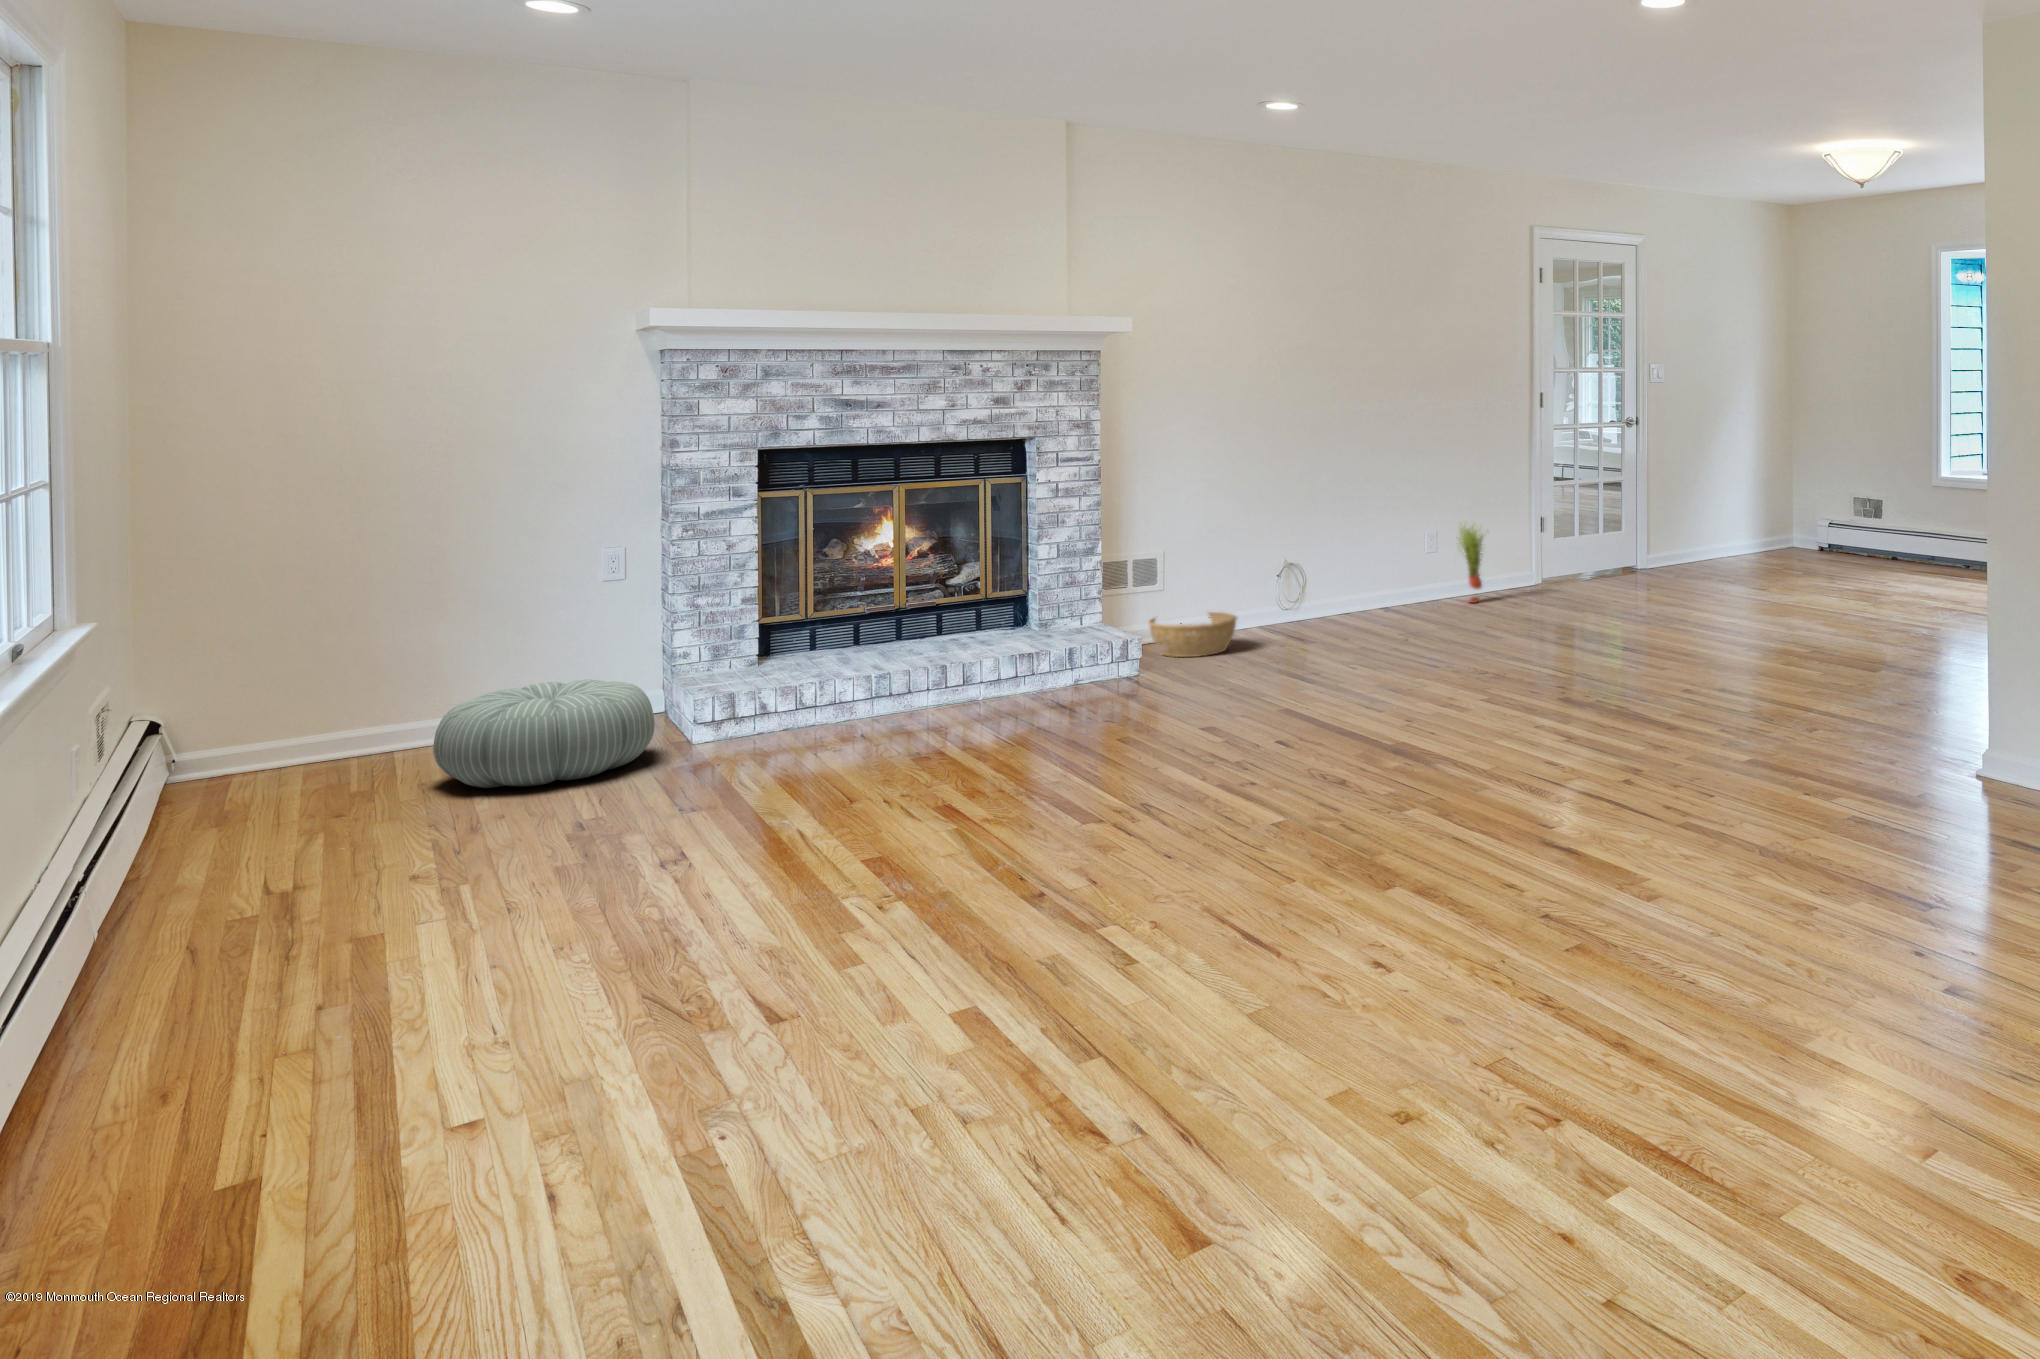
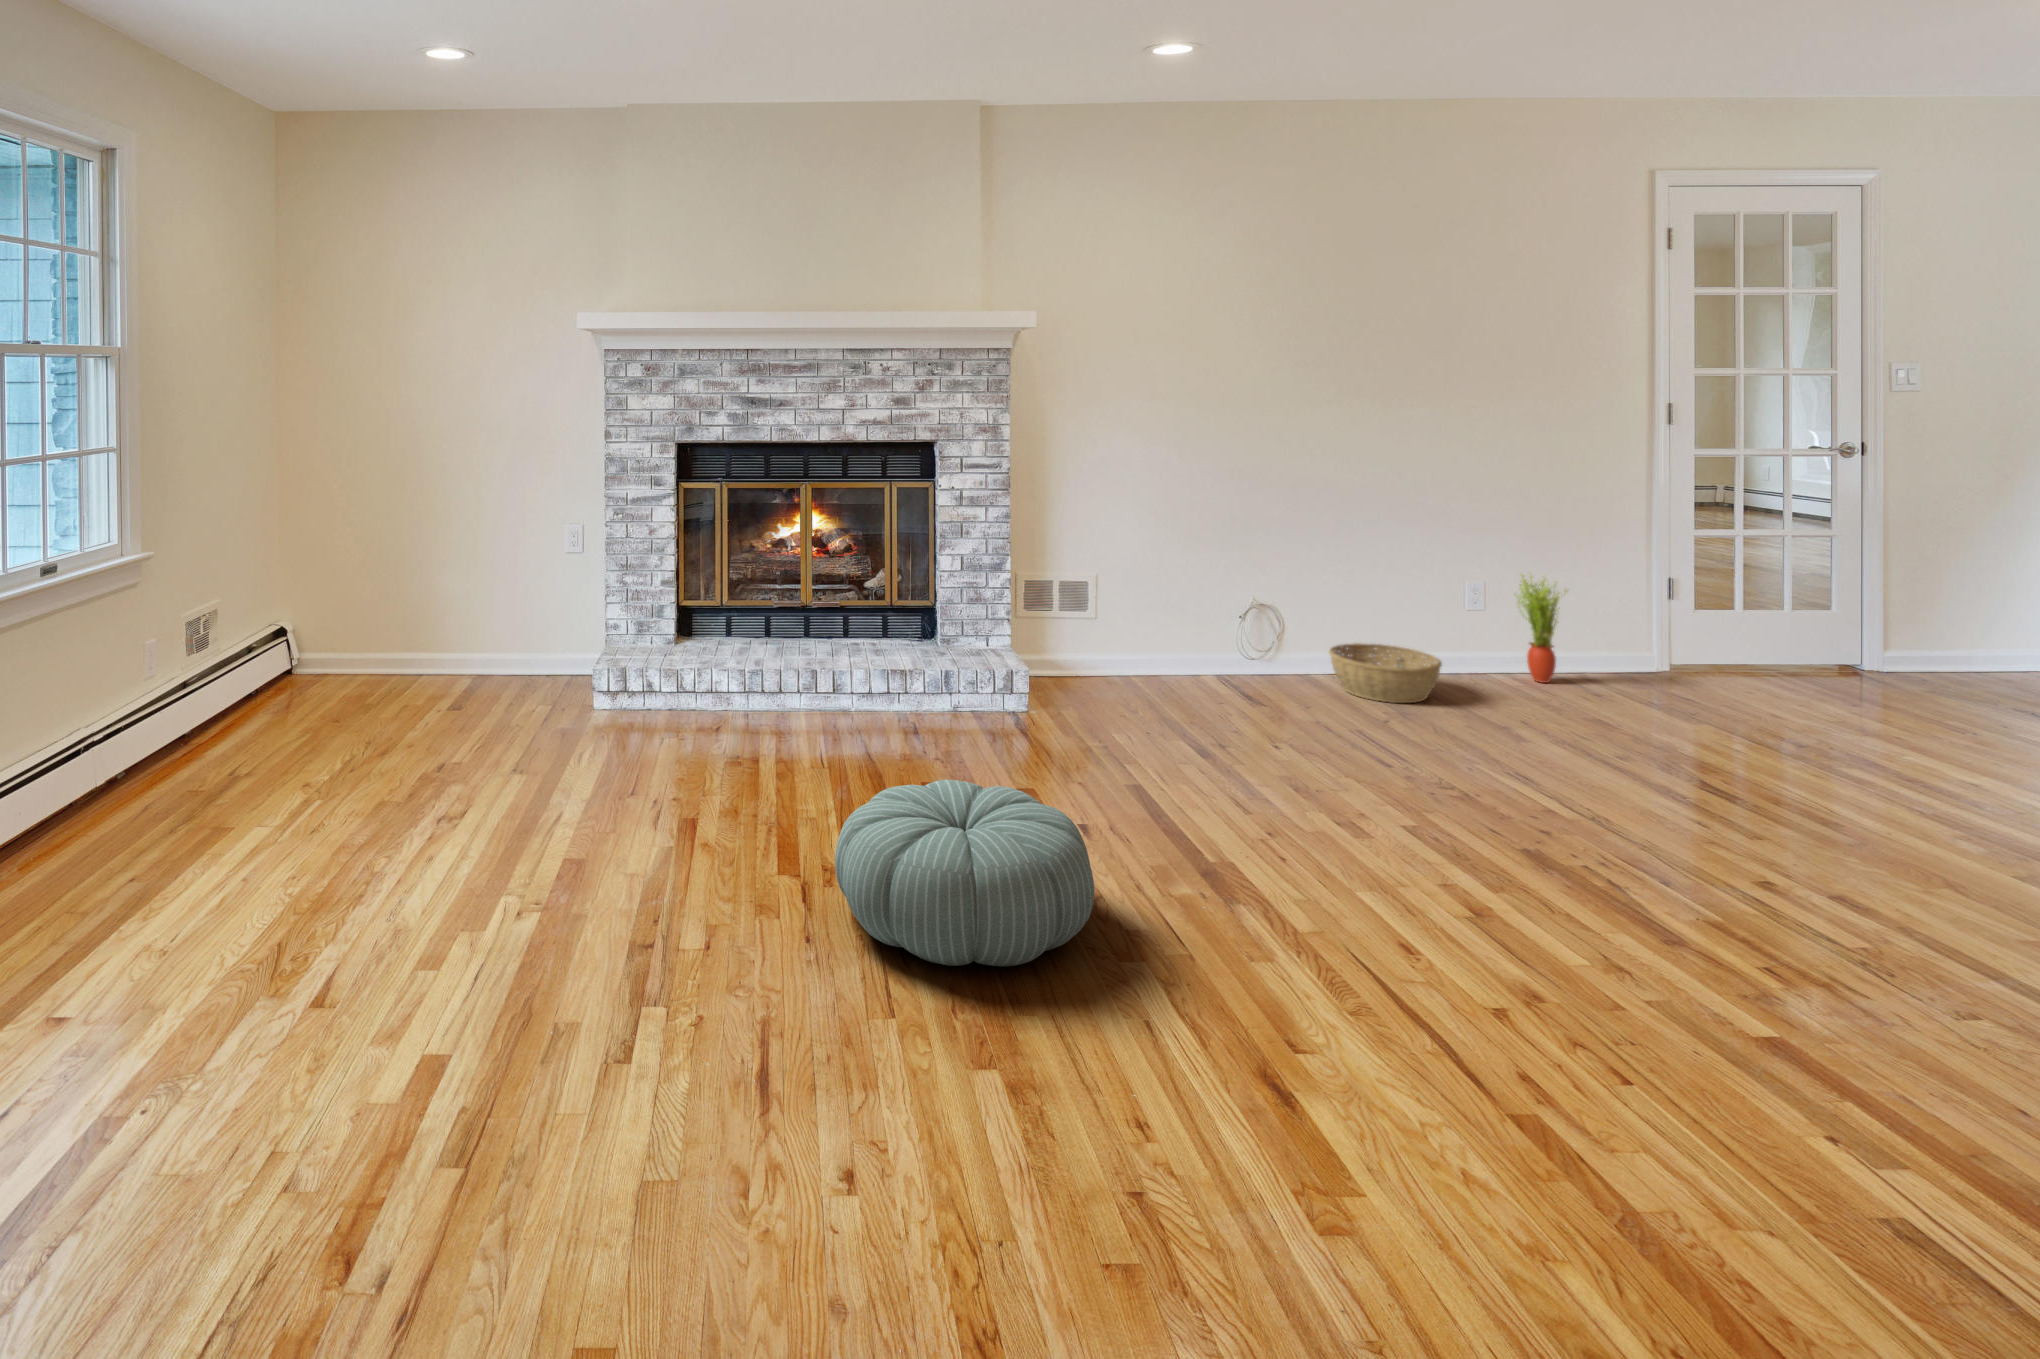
basket: present [1149,612,1238,657] -> present [1329,643,1442,703]
pouf: present [433,679,655,788] -> present [835,780,1094,966]

